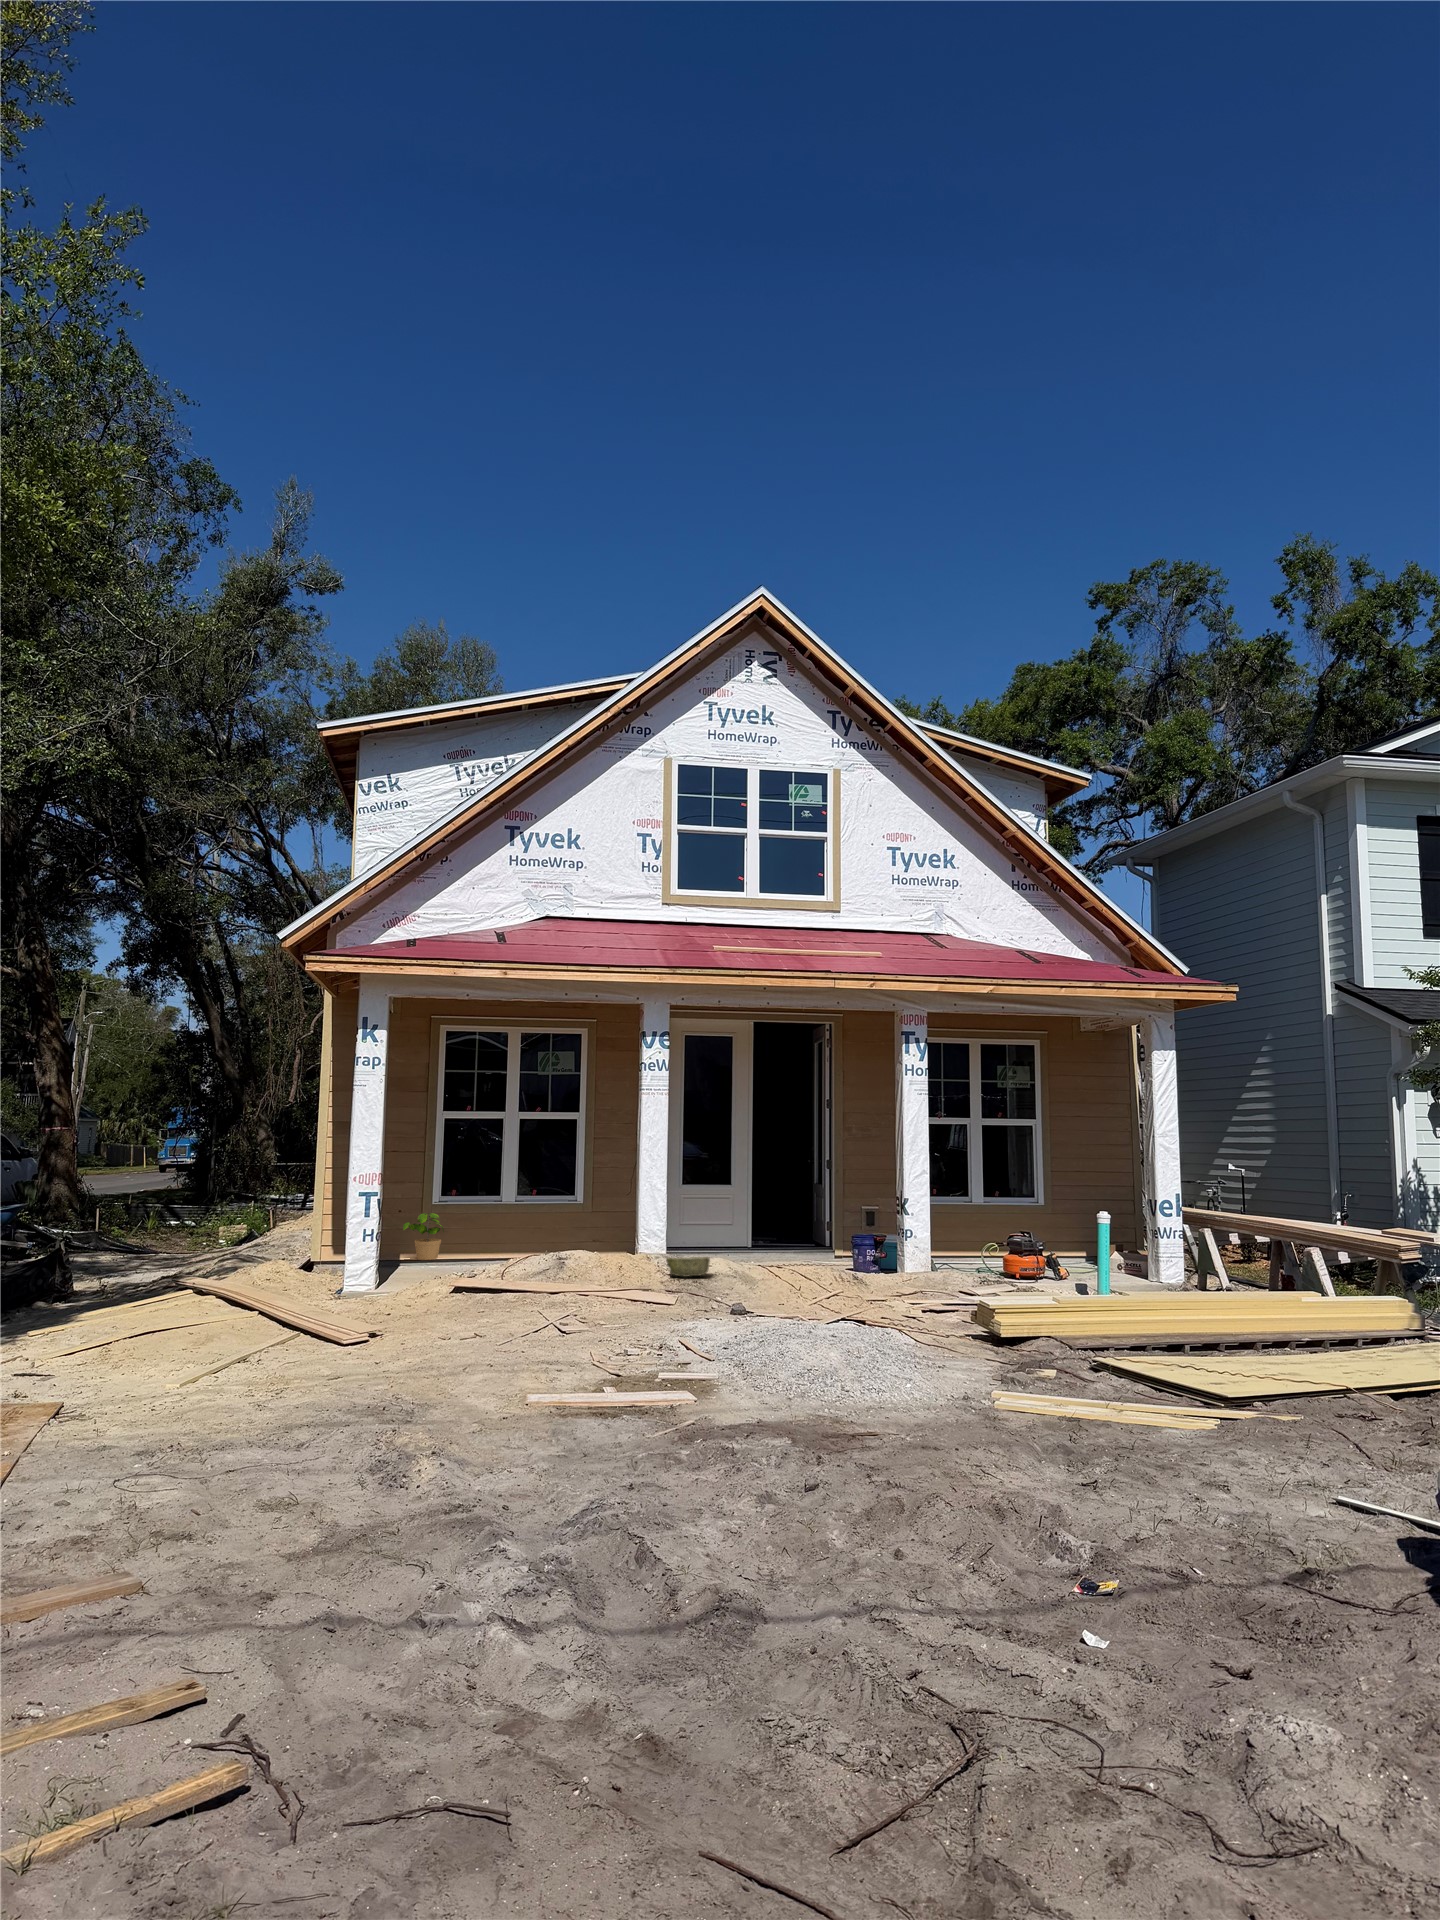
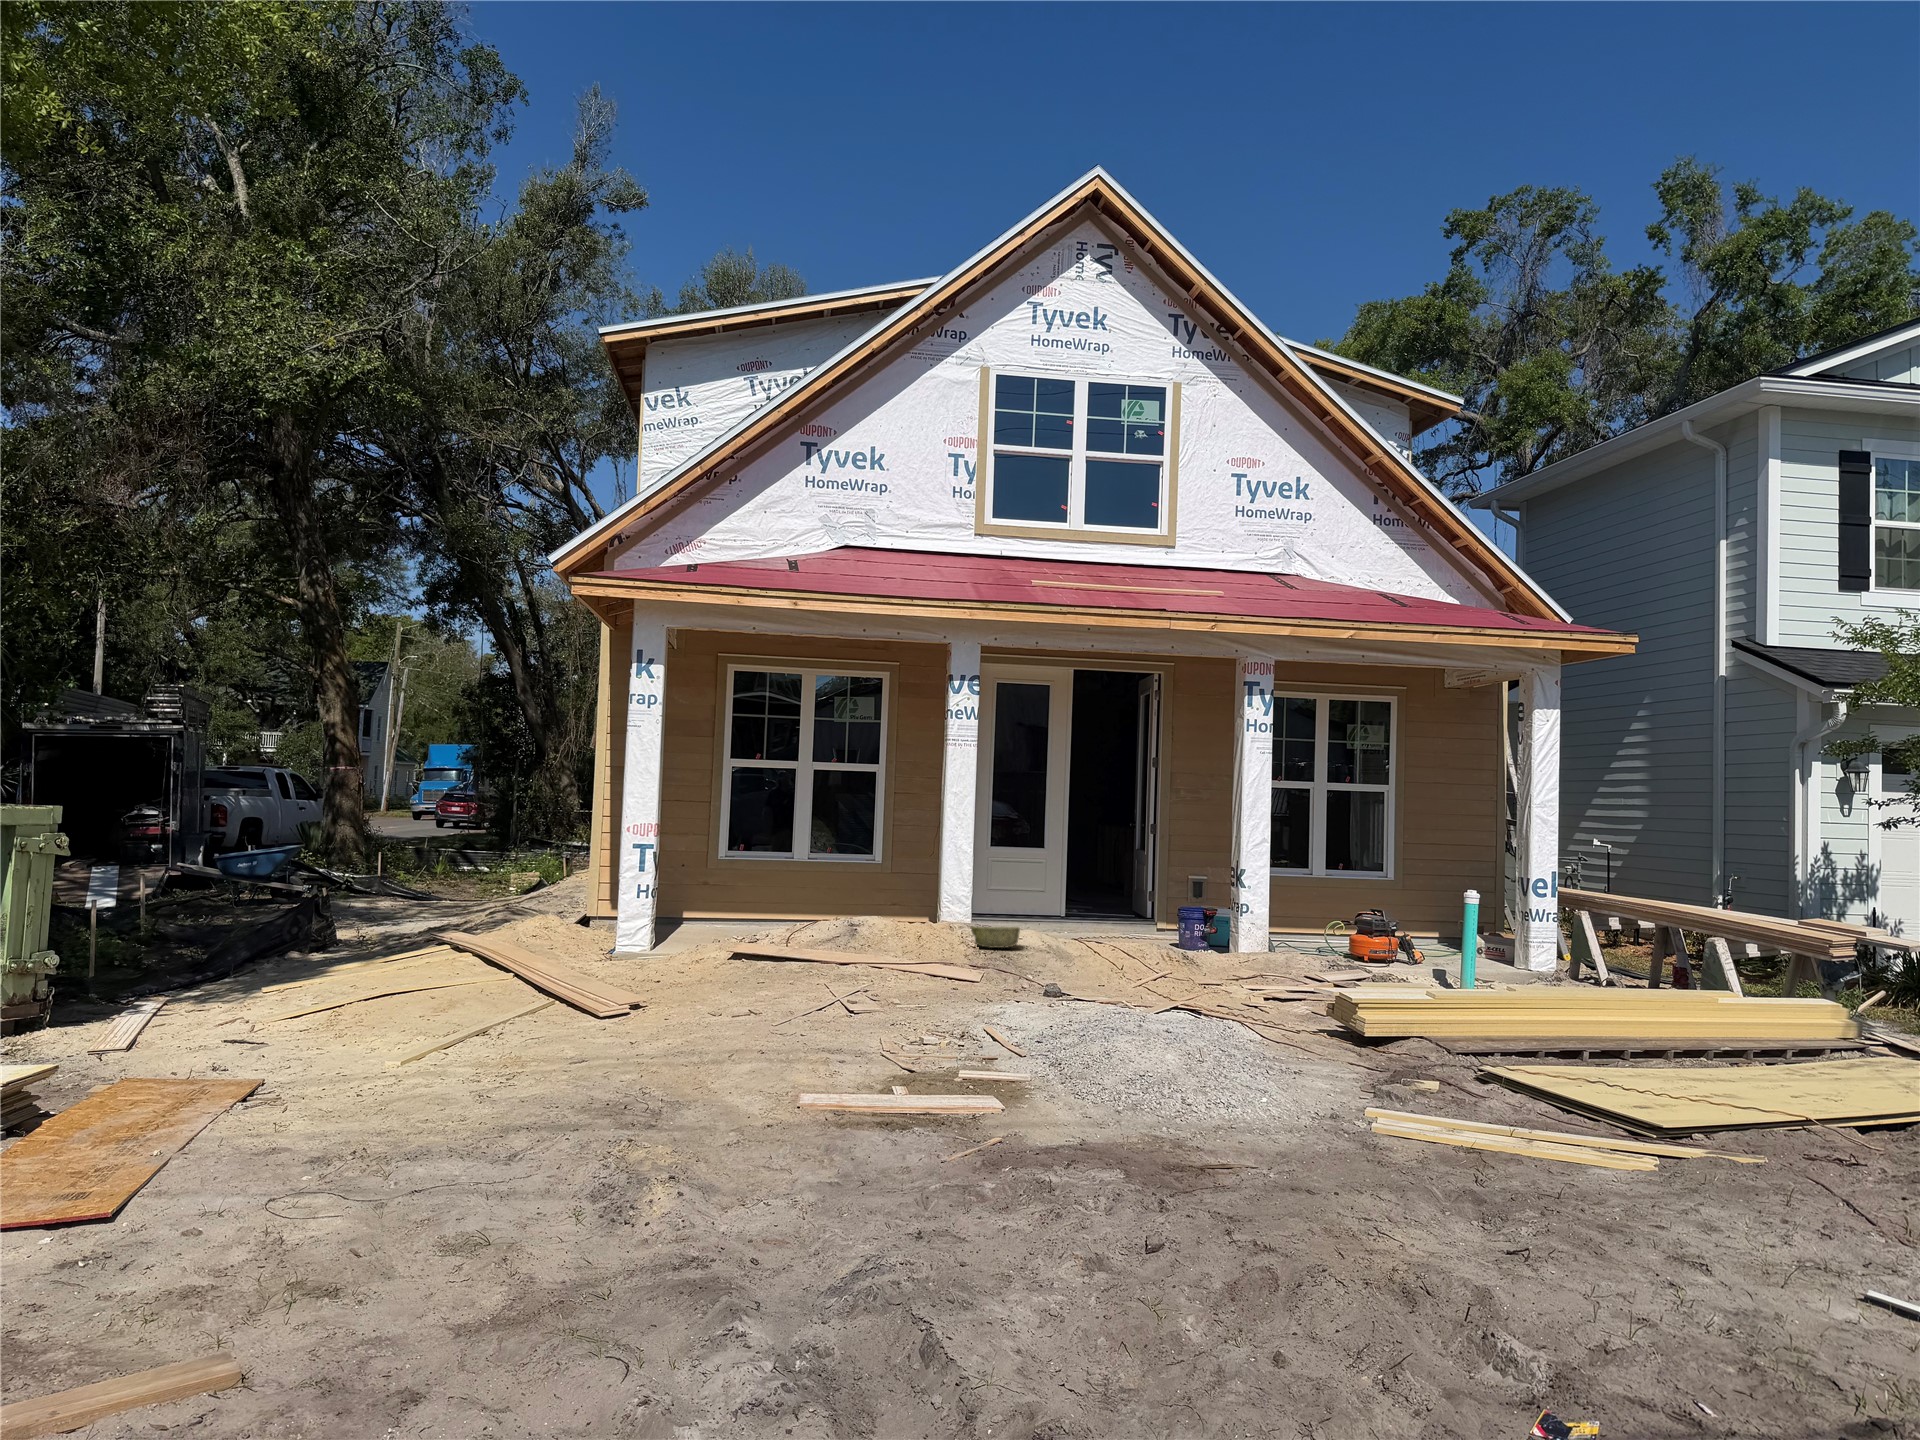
potted plant: present [403,1213,444,1260] -> none [684,869,729,919]

